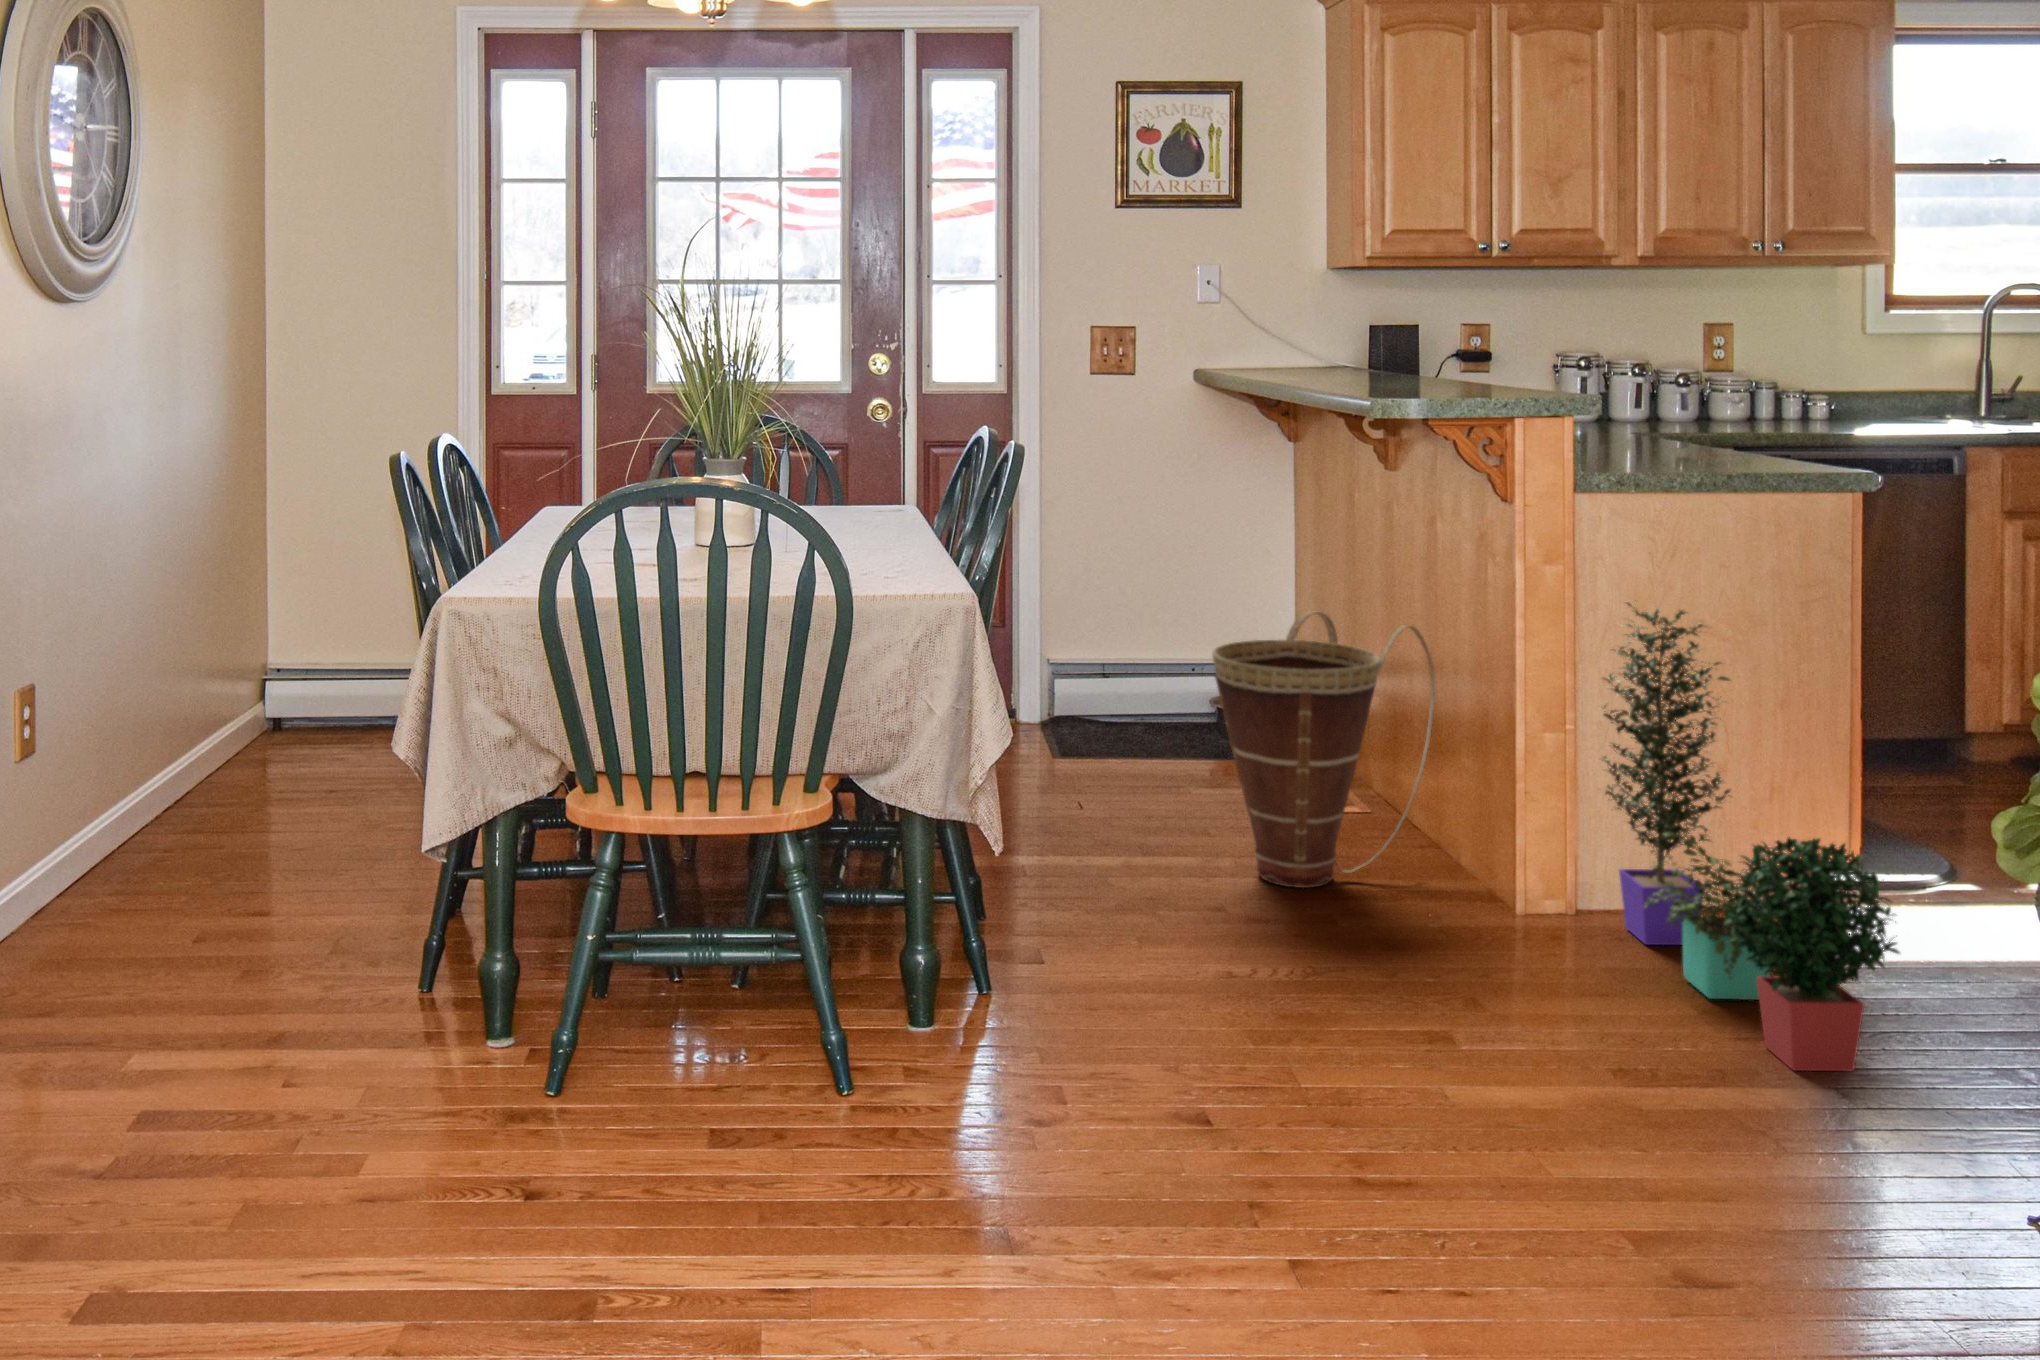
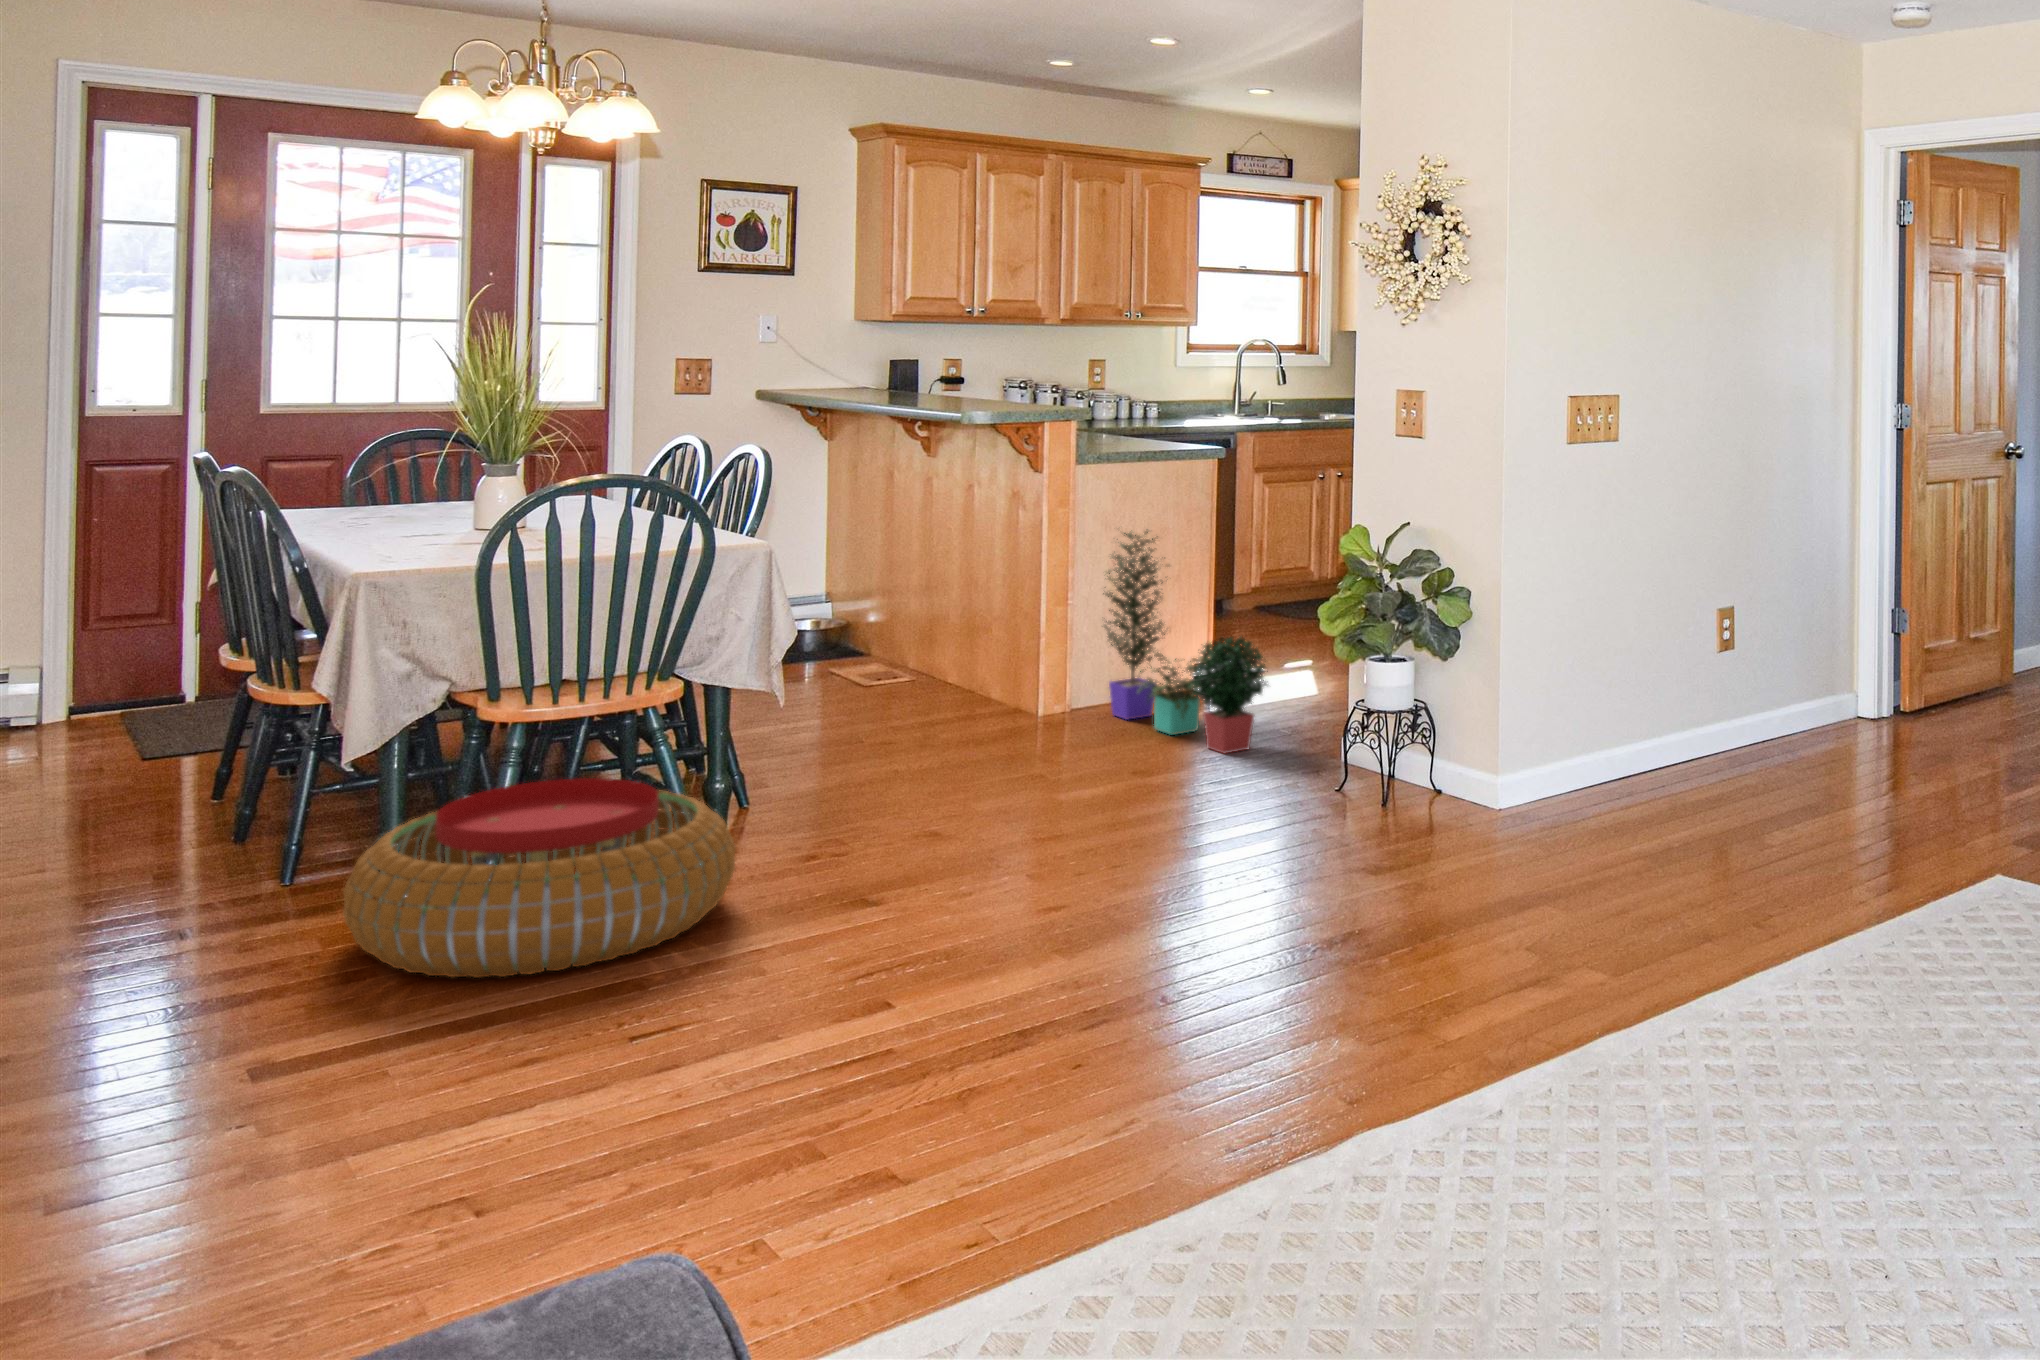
basket: present [1212,611,1435,888] -> none [857,553,989,727]
pouf: none [232,926,760,1269] -> present [343,778,735,978]

